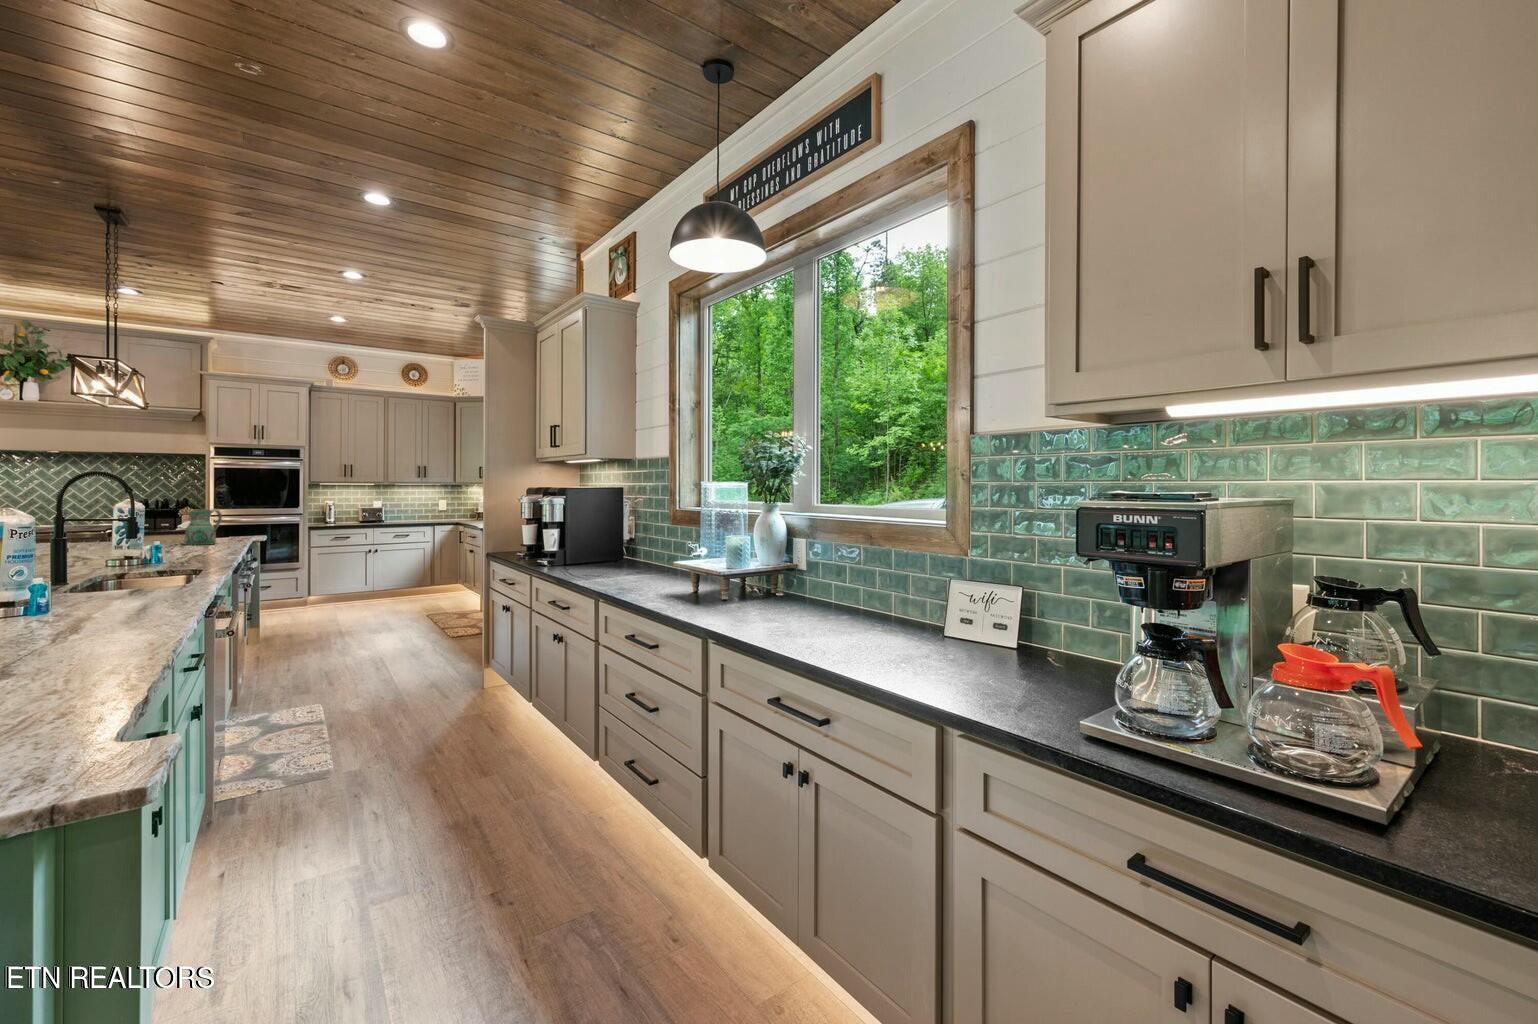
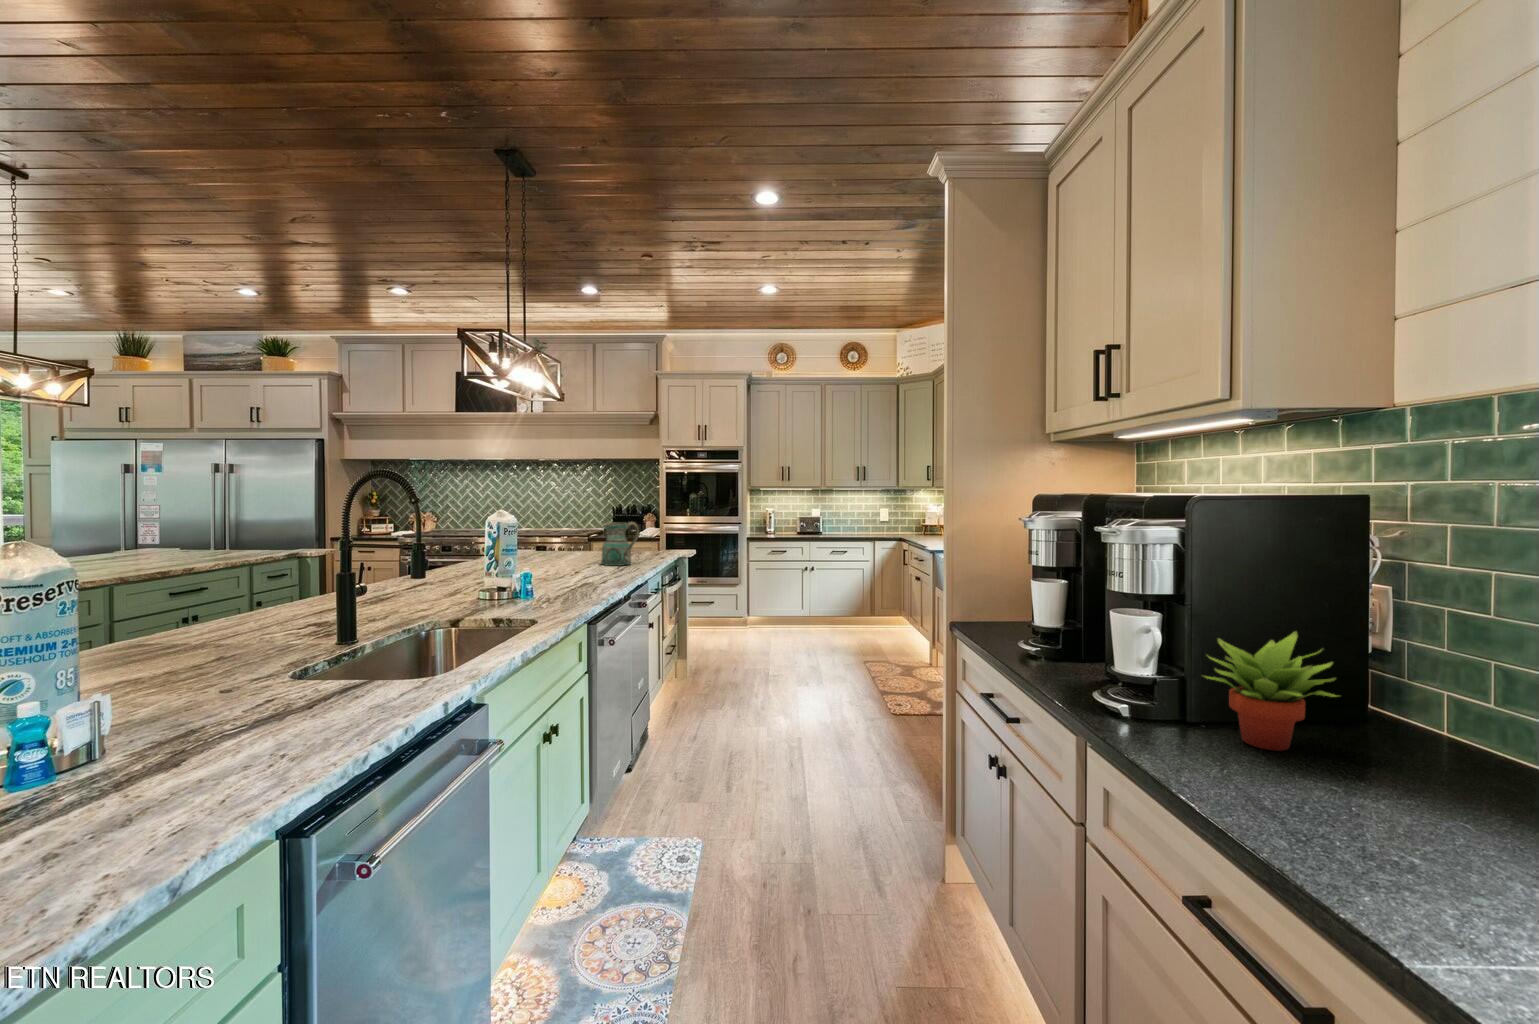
succulent plant: none [567,530,605,567] -> present [1206,631,1337,751]

